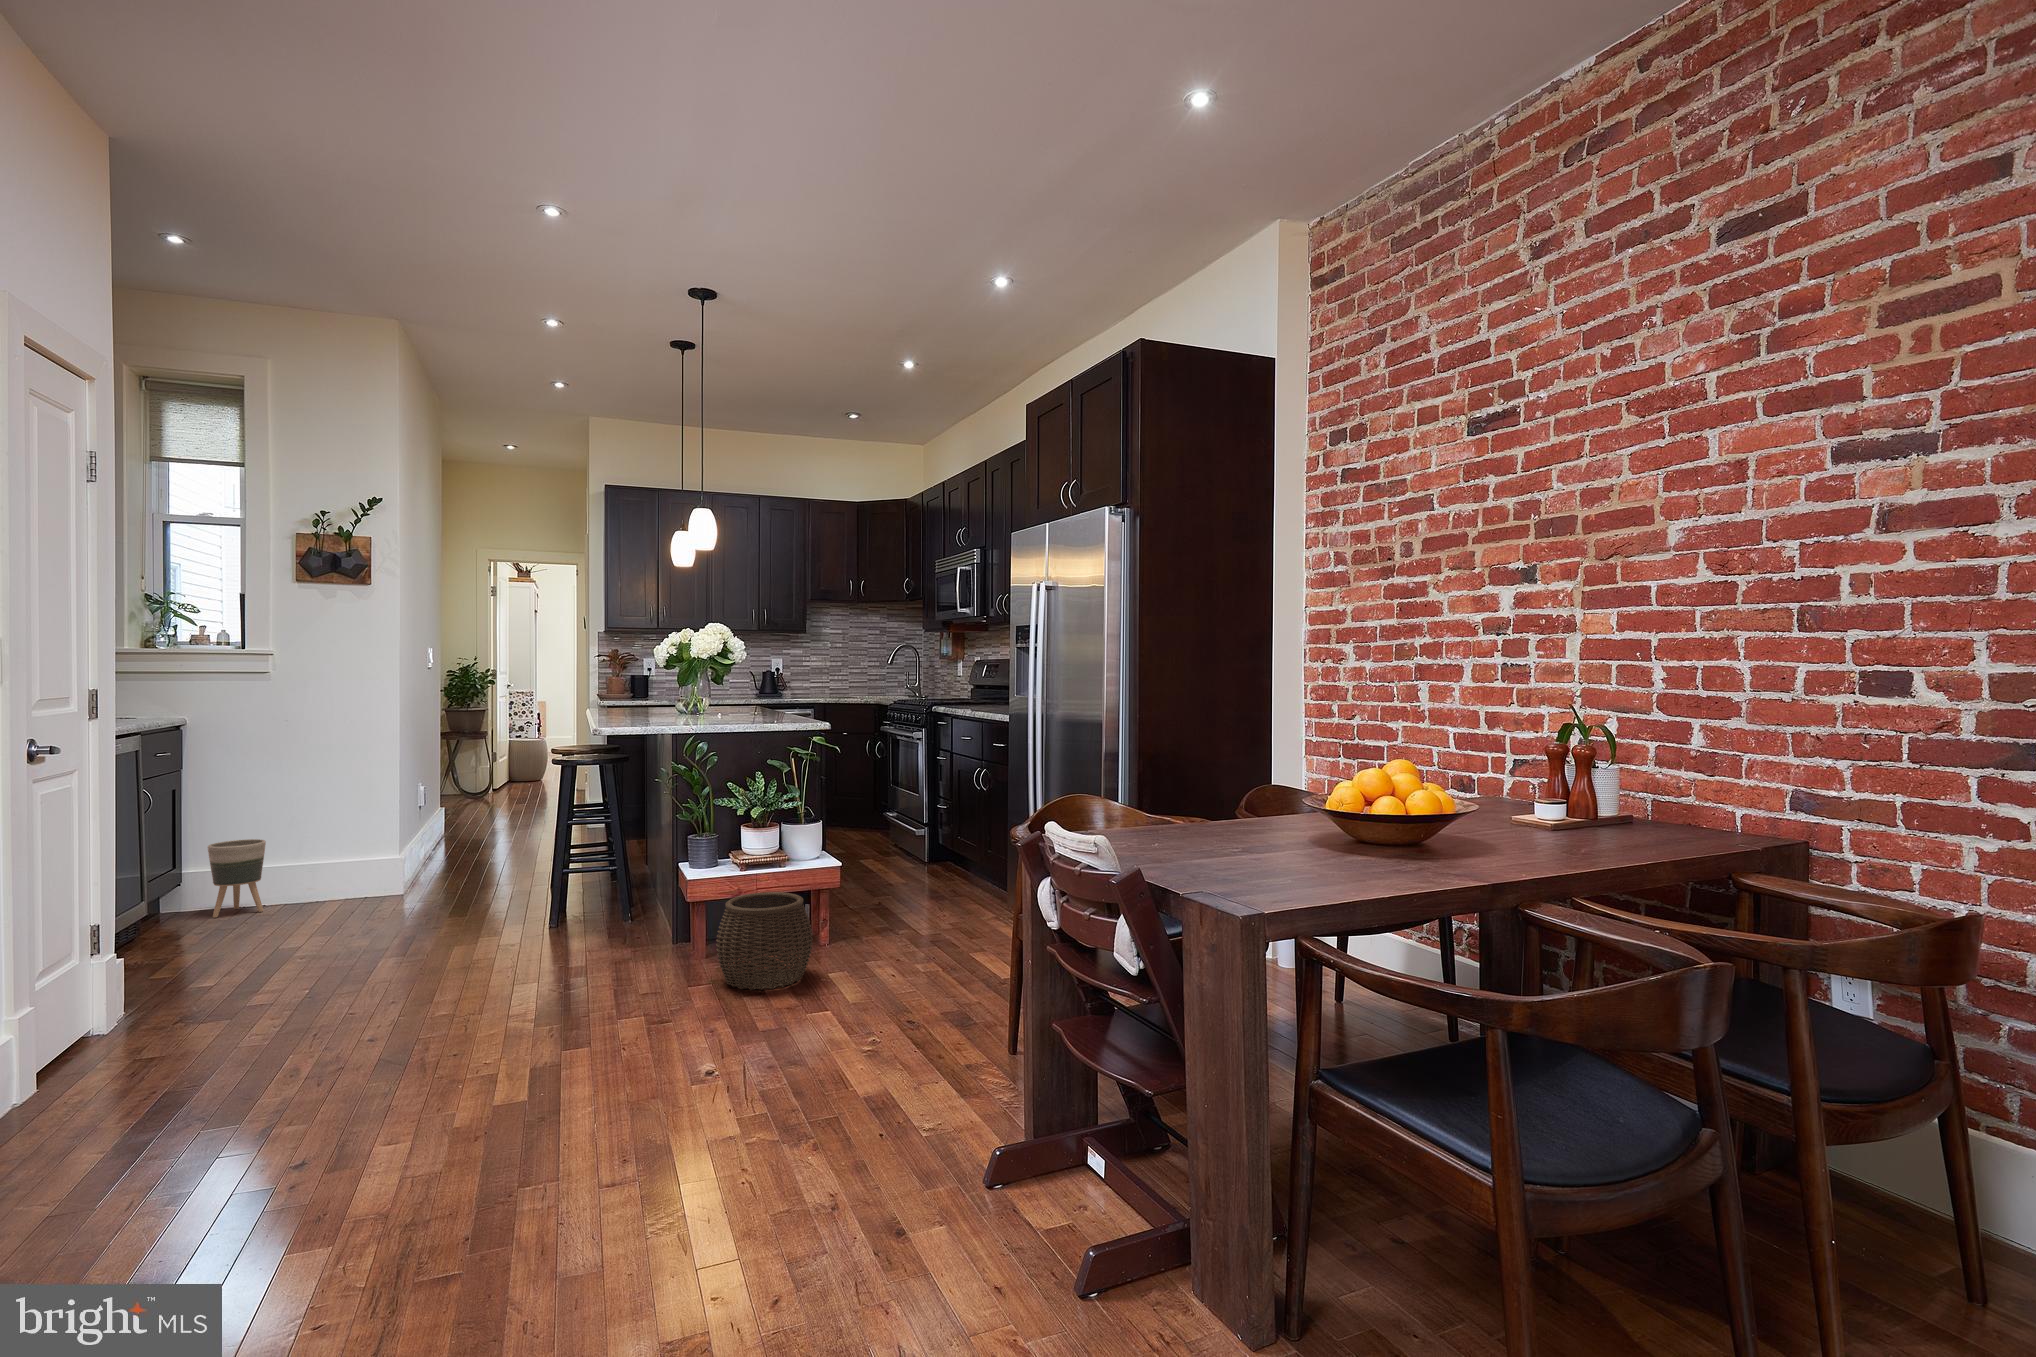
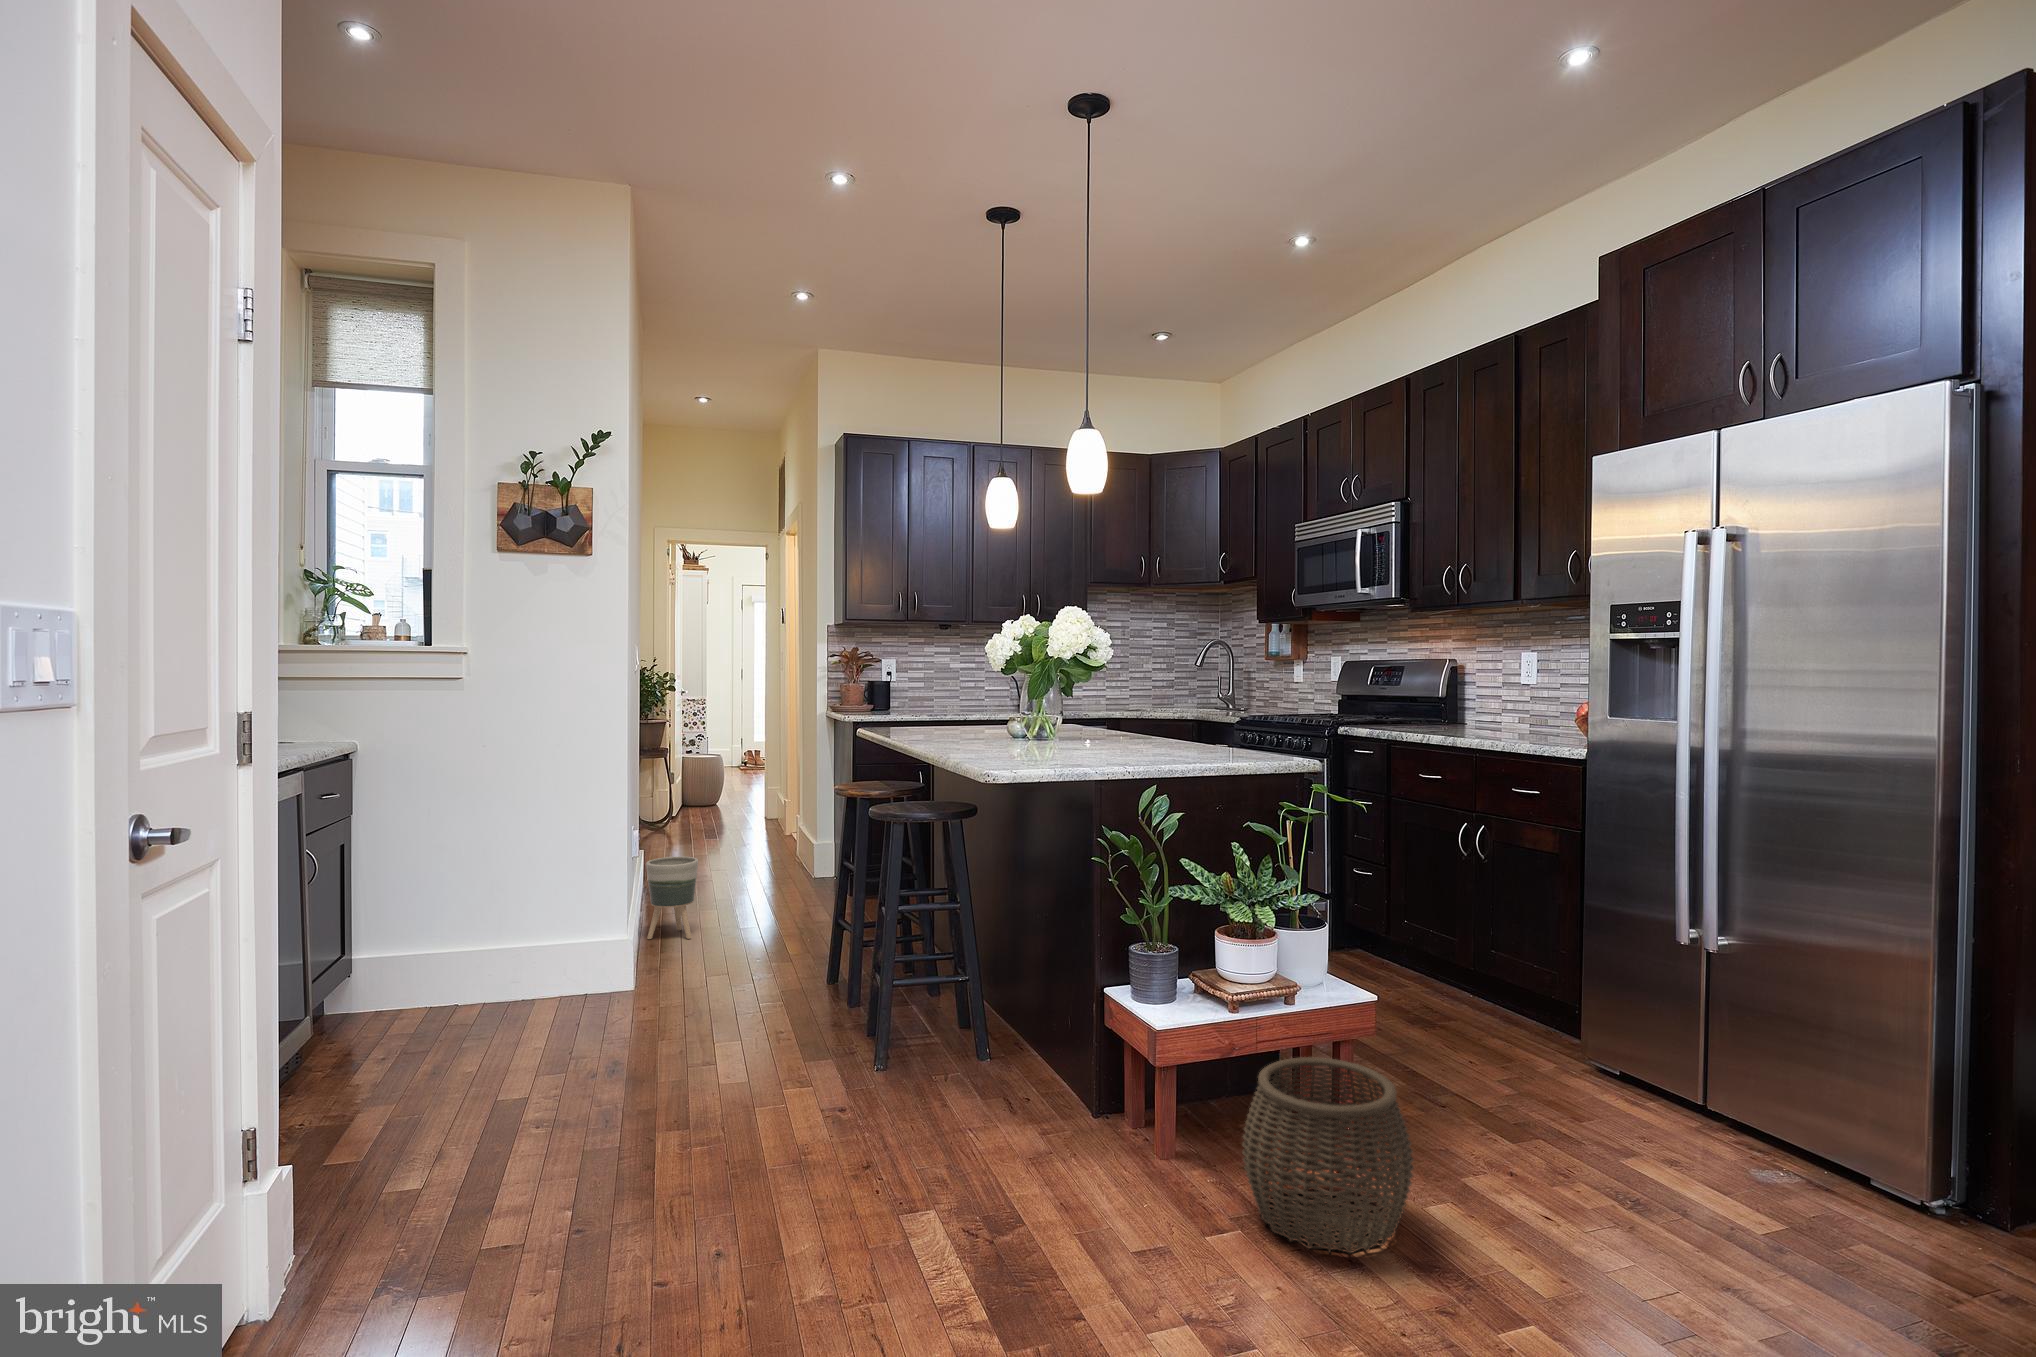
planter: present [208,839,266,918] -> present [646,857,698,939]

